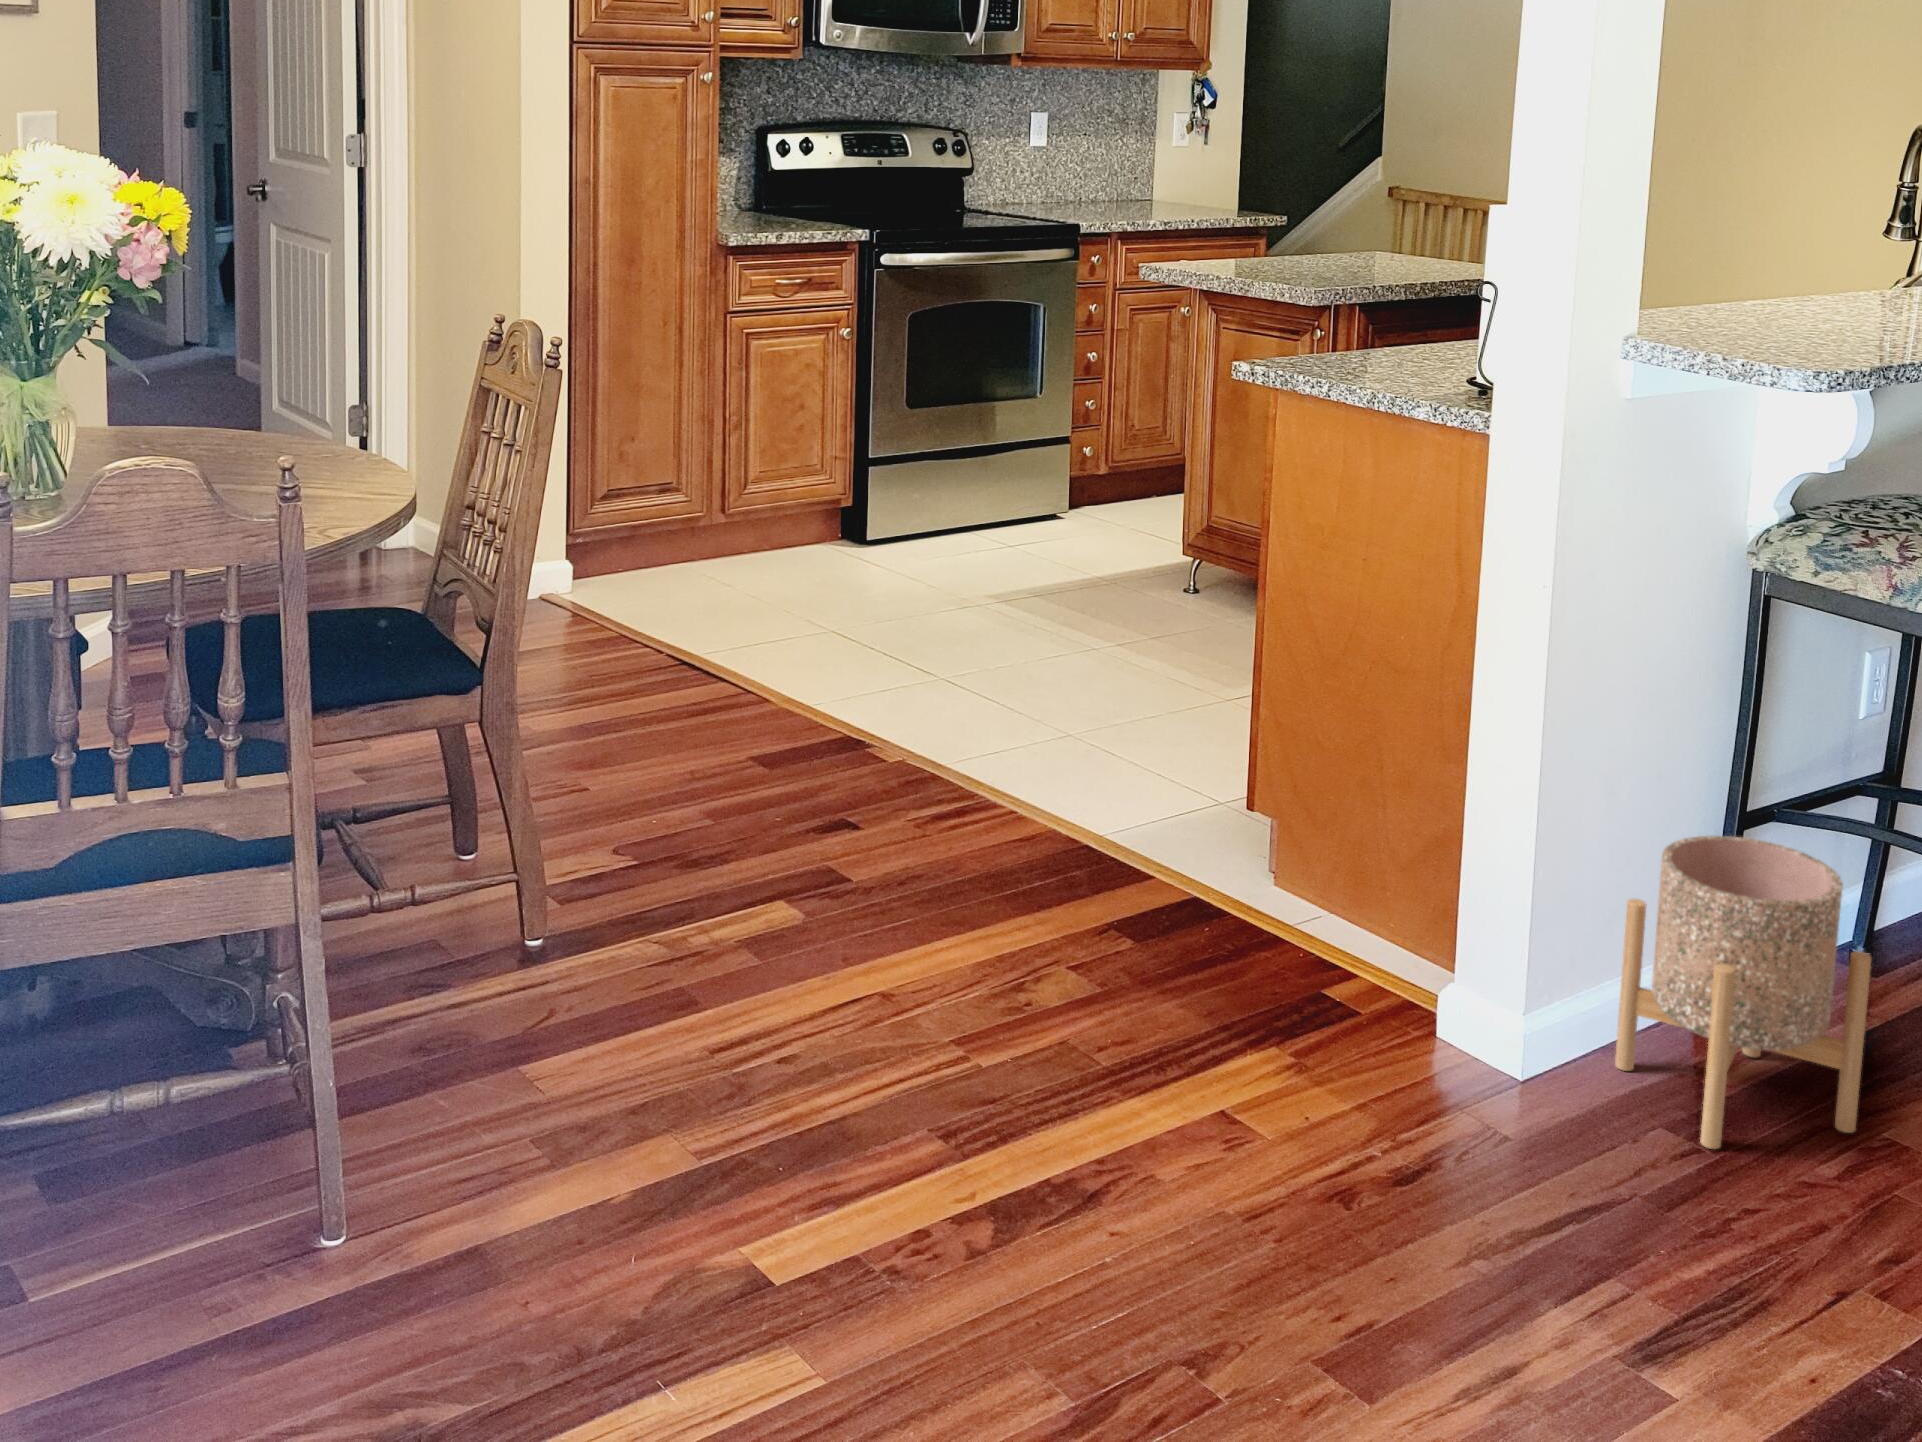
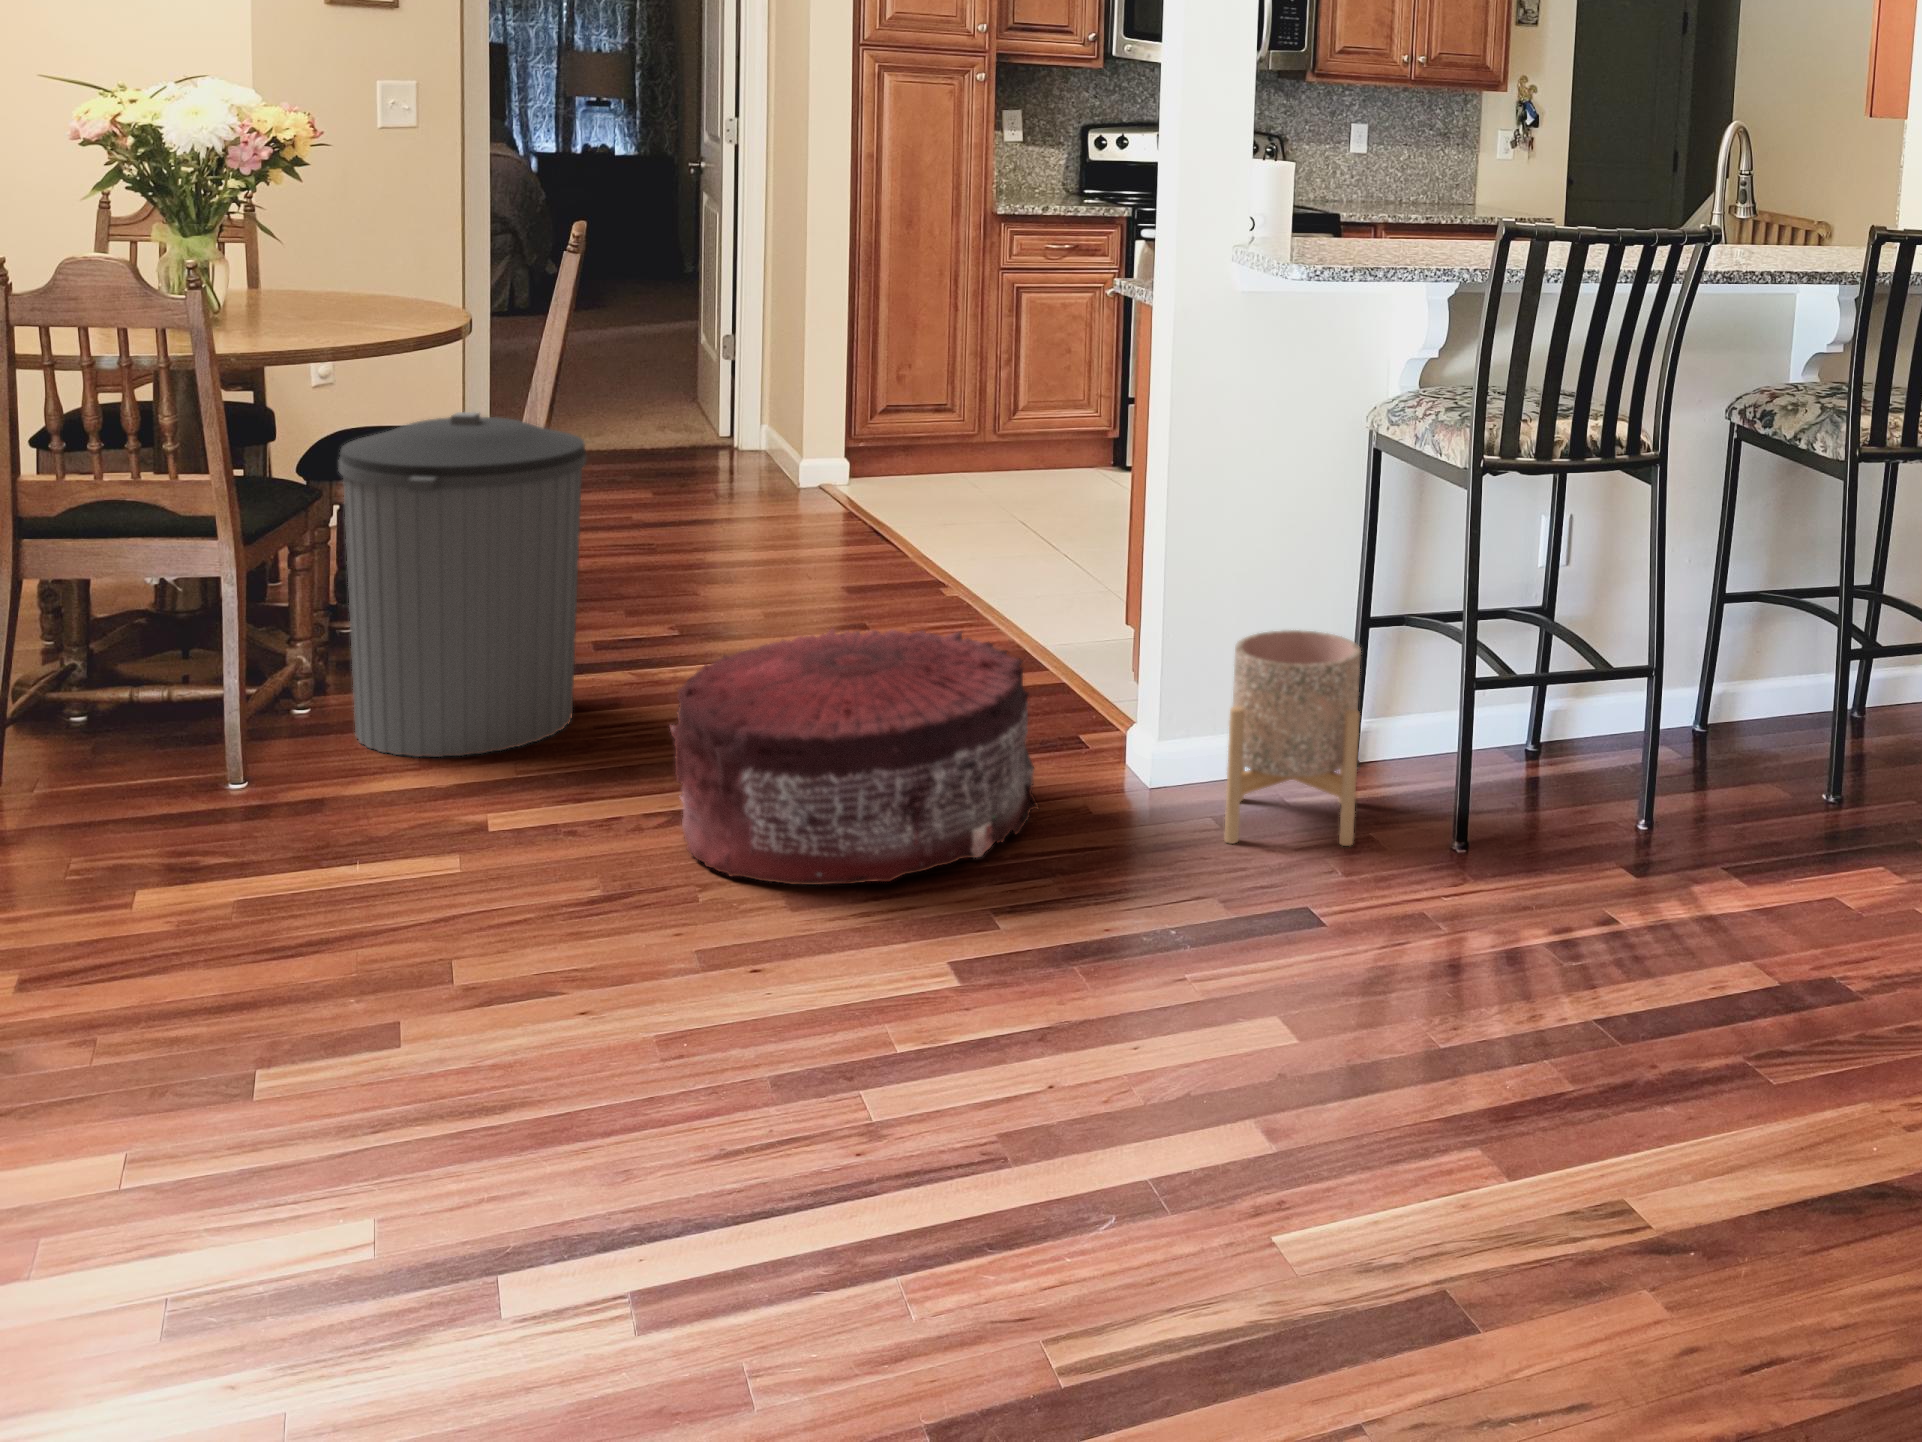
trash can: none [354,619,682,1138] -> present [338,412,586,757]
pouf: none [999,877,1488,1324] -> present [670,628,1039,885]

